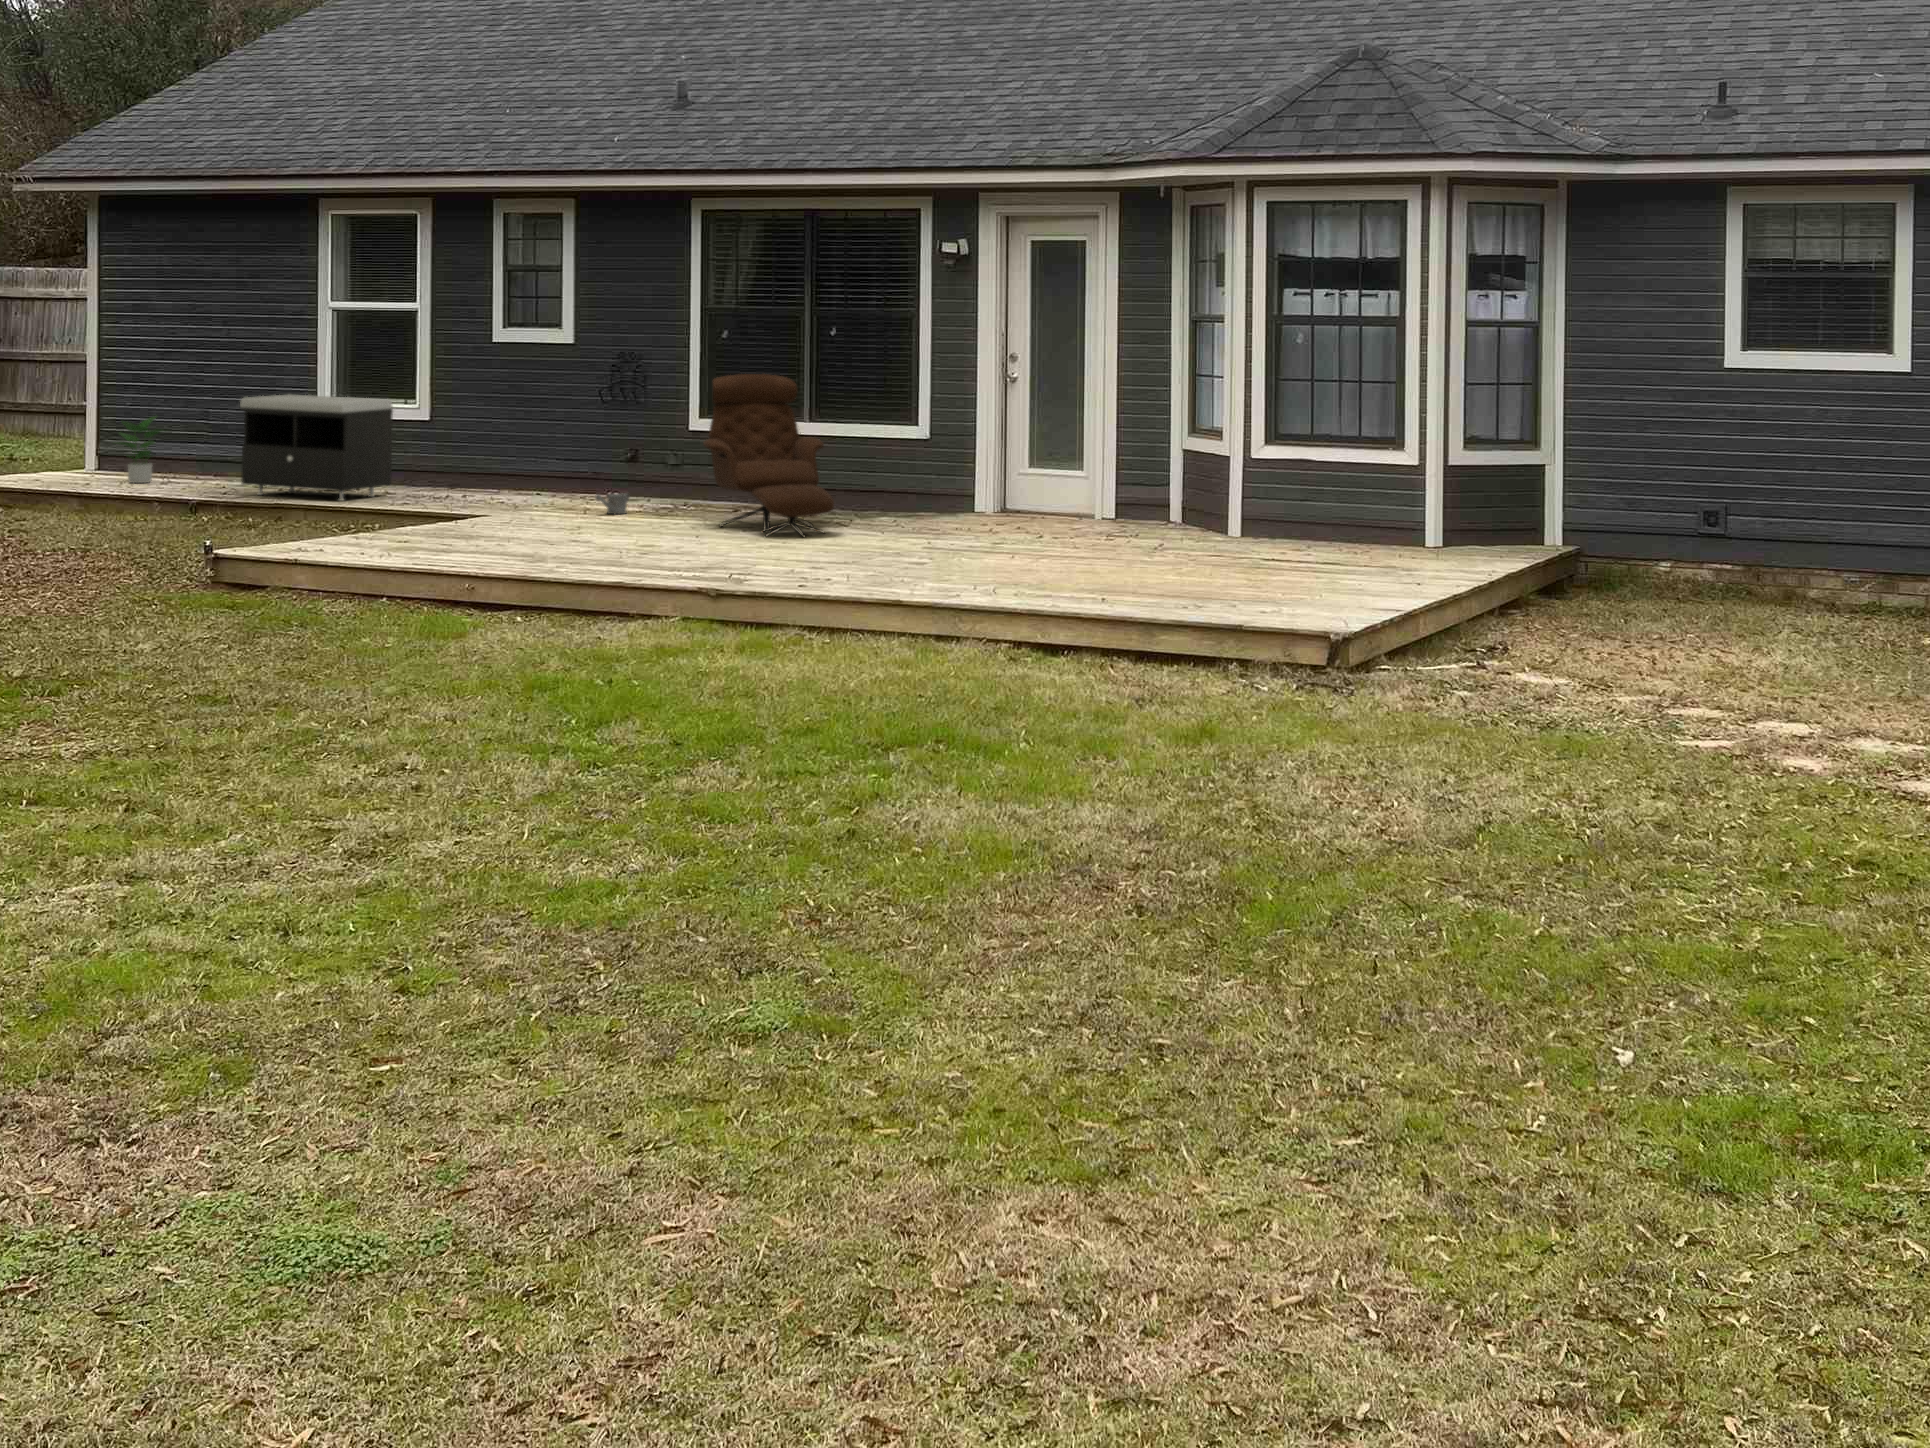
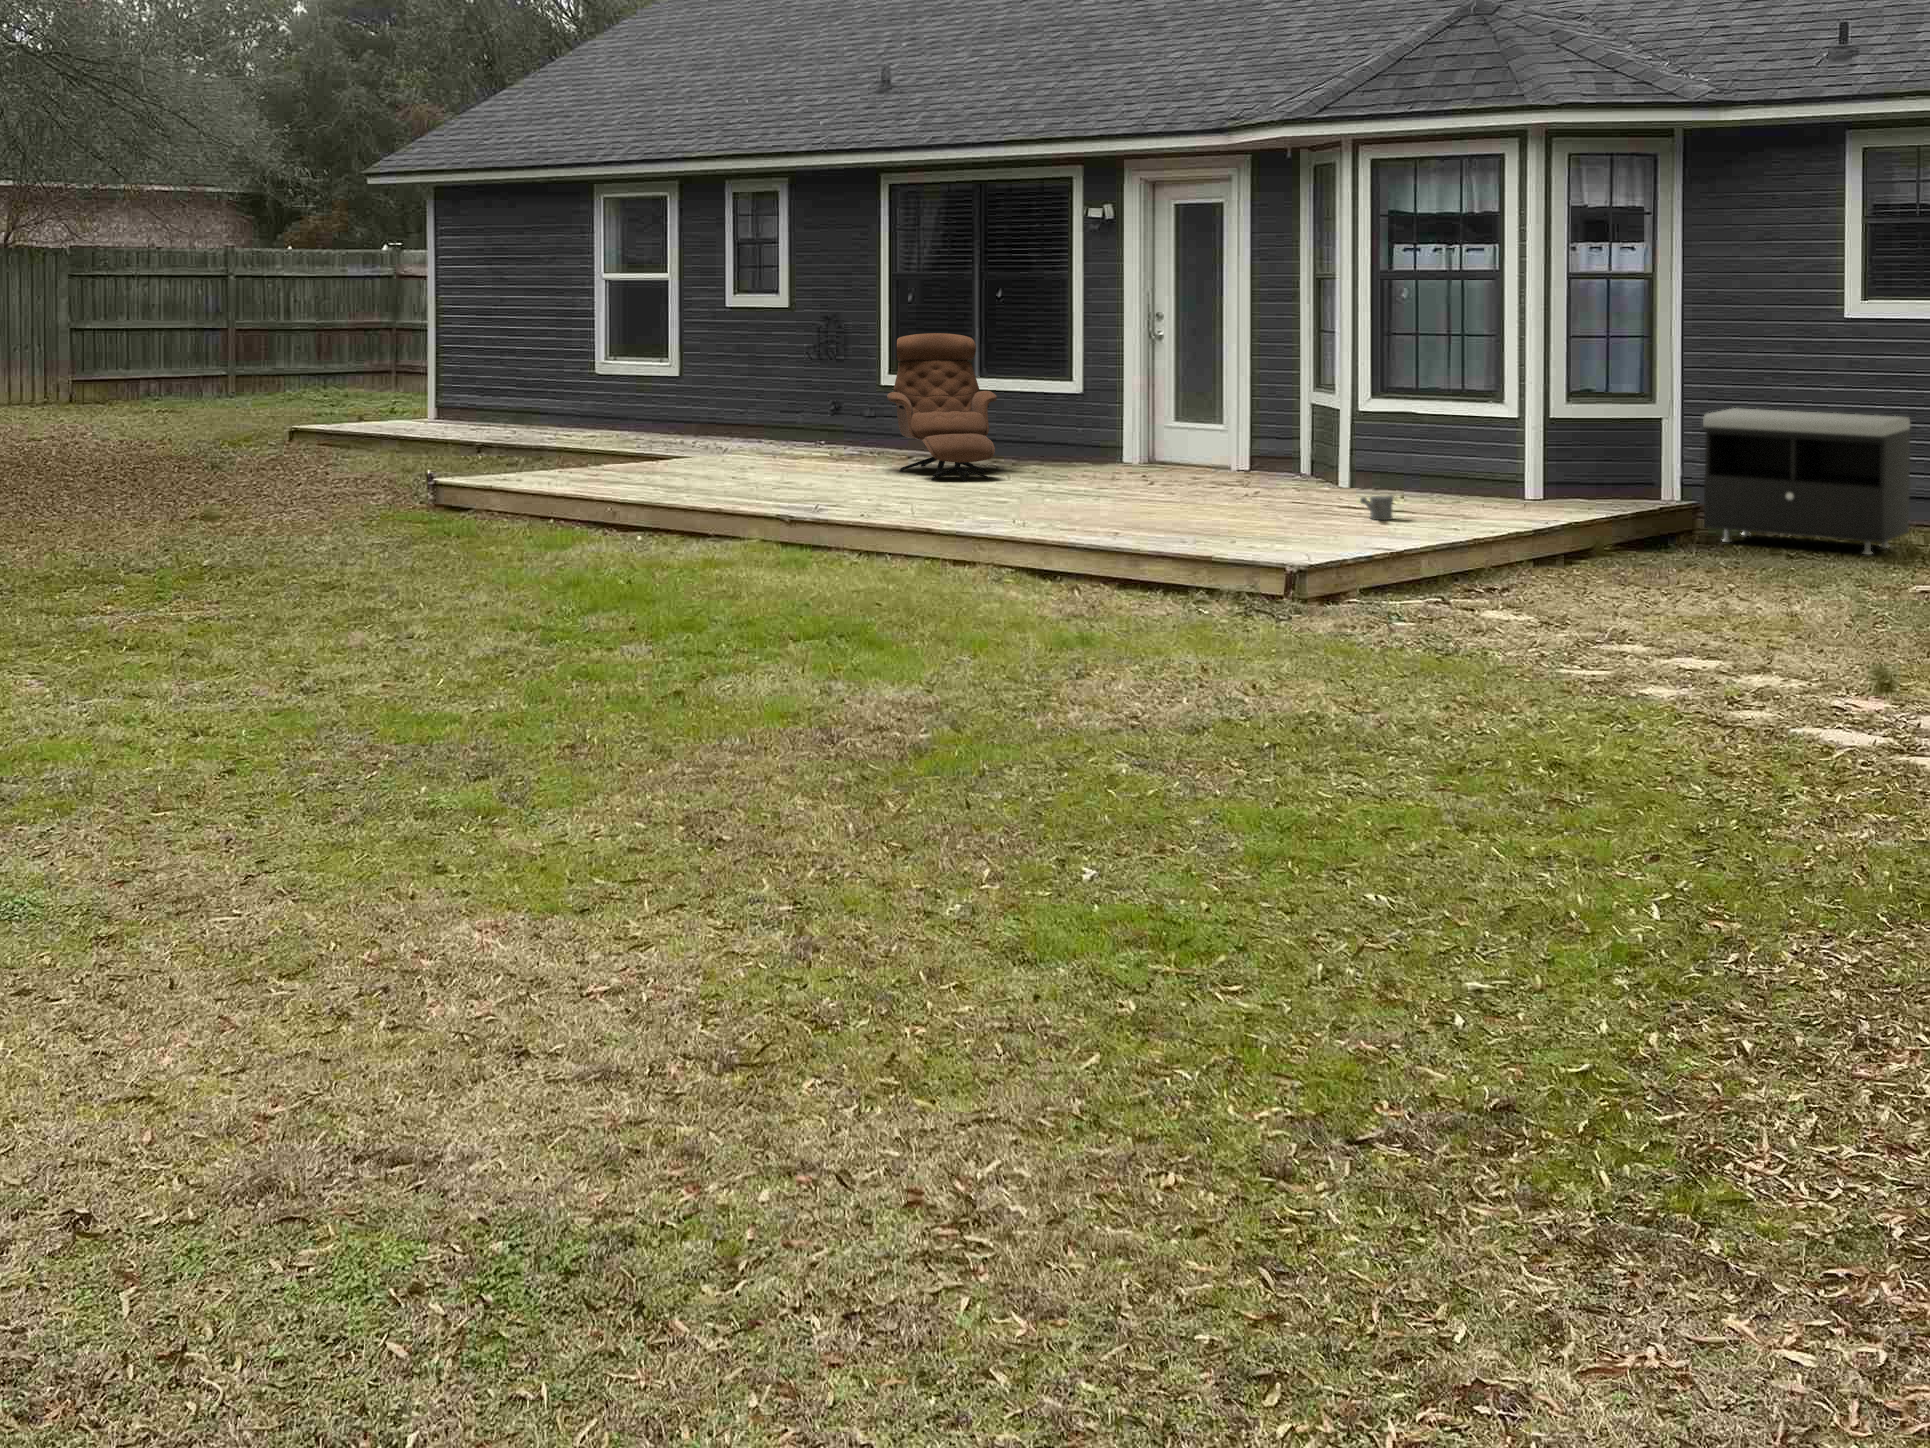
storage bench: present [240,395,393,501] -> present [1703,408,1910,554]
potted plant: present [117,416,163,483] -> none [438,372,484,430]
watering can: present [596,493,630,514] -> present [1360,495,1393,520]

